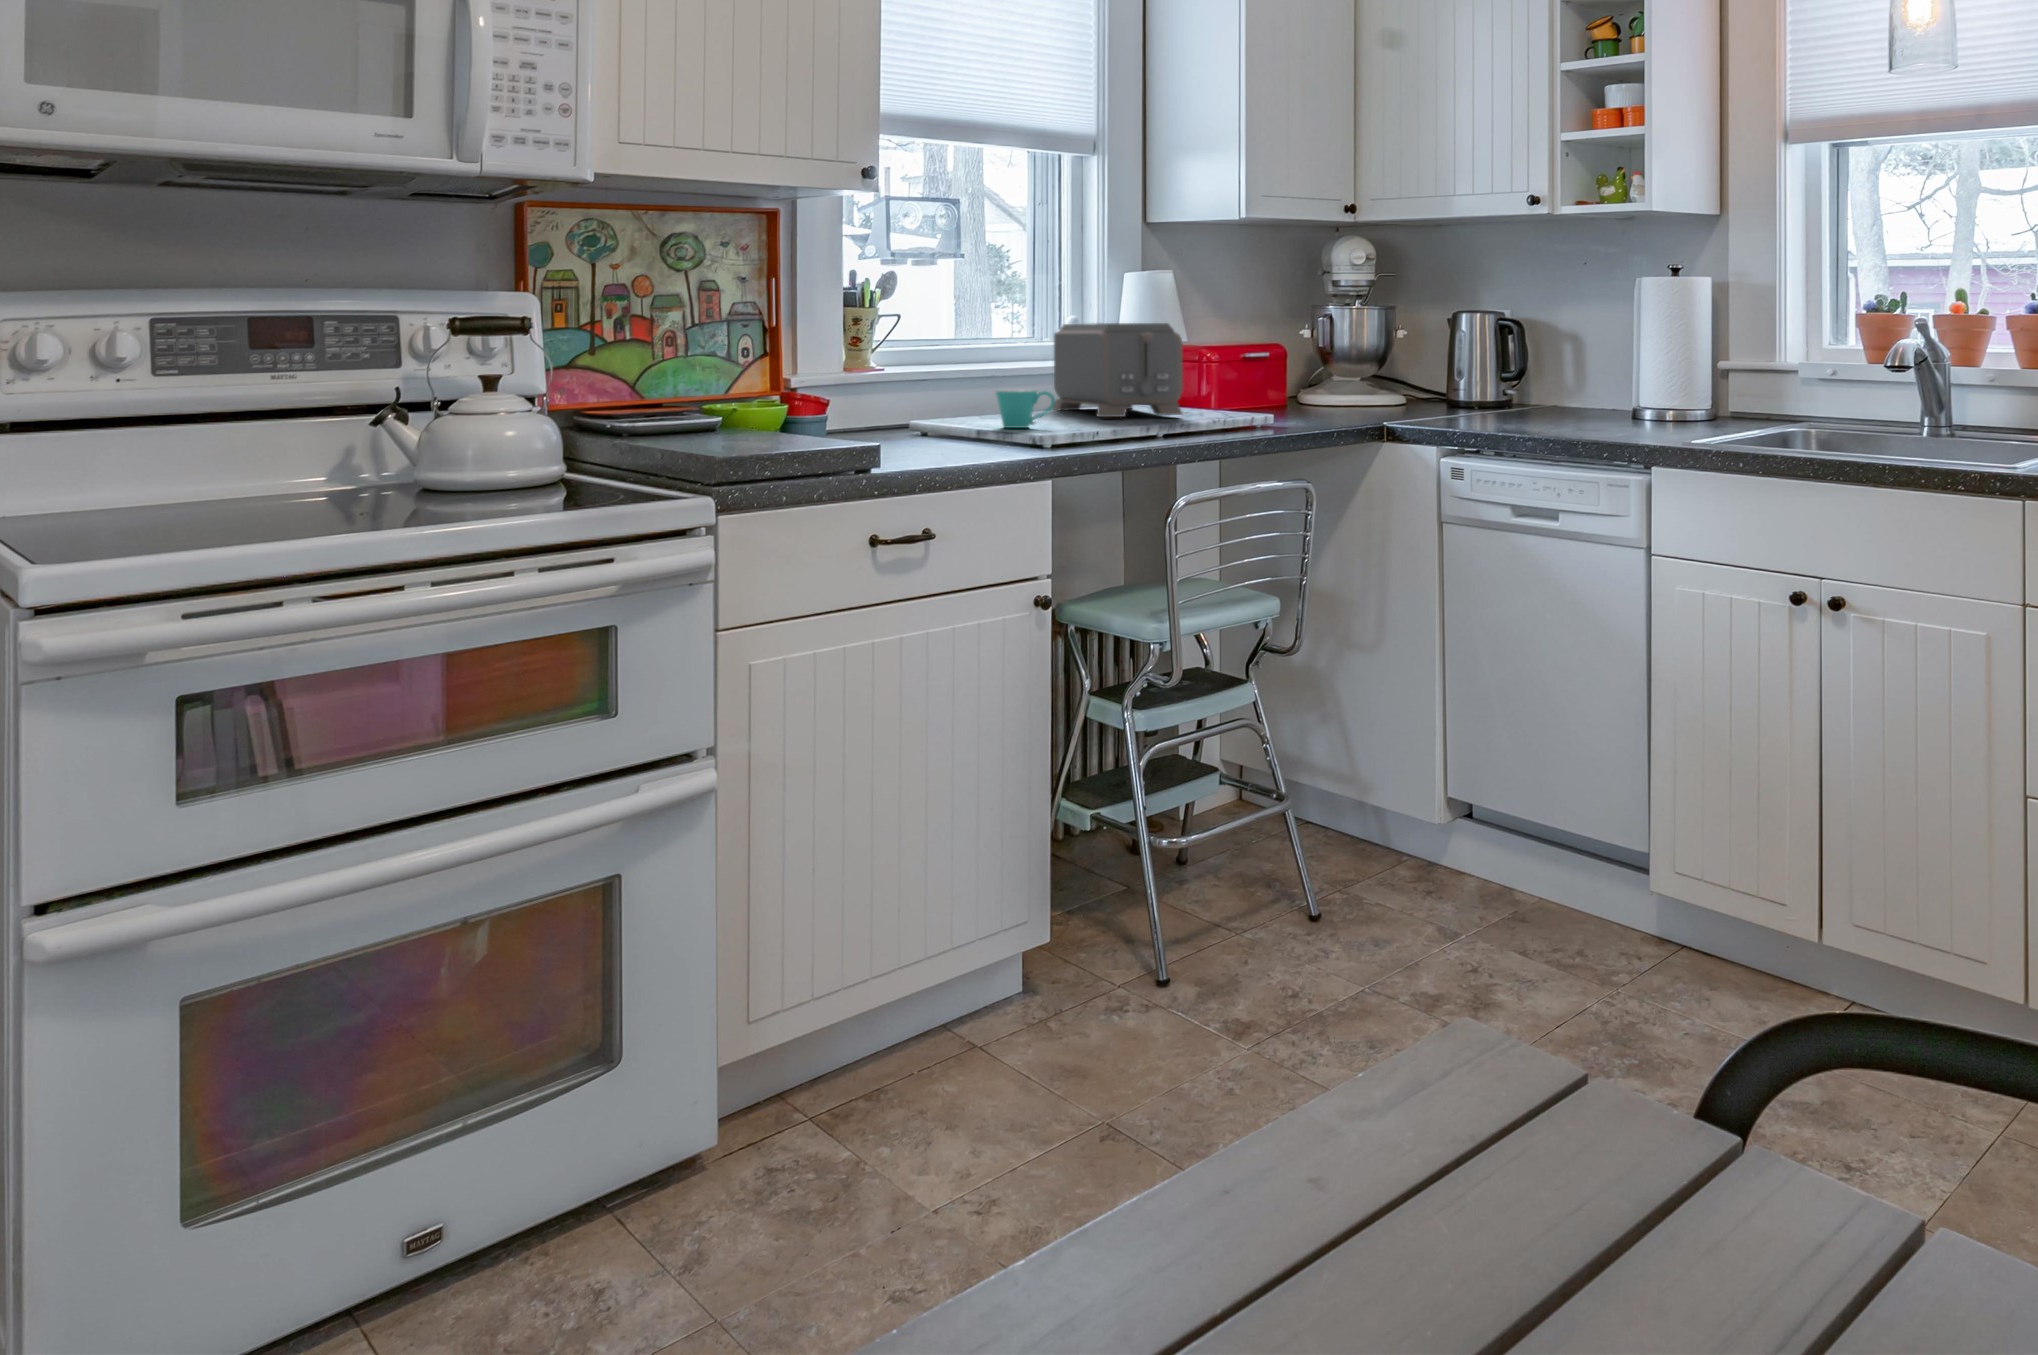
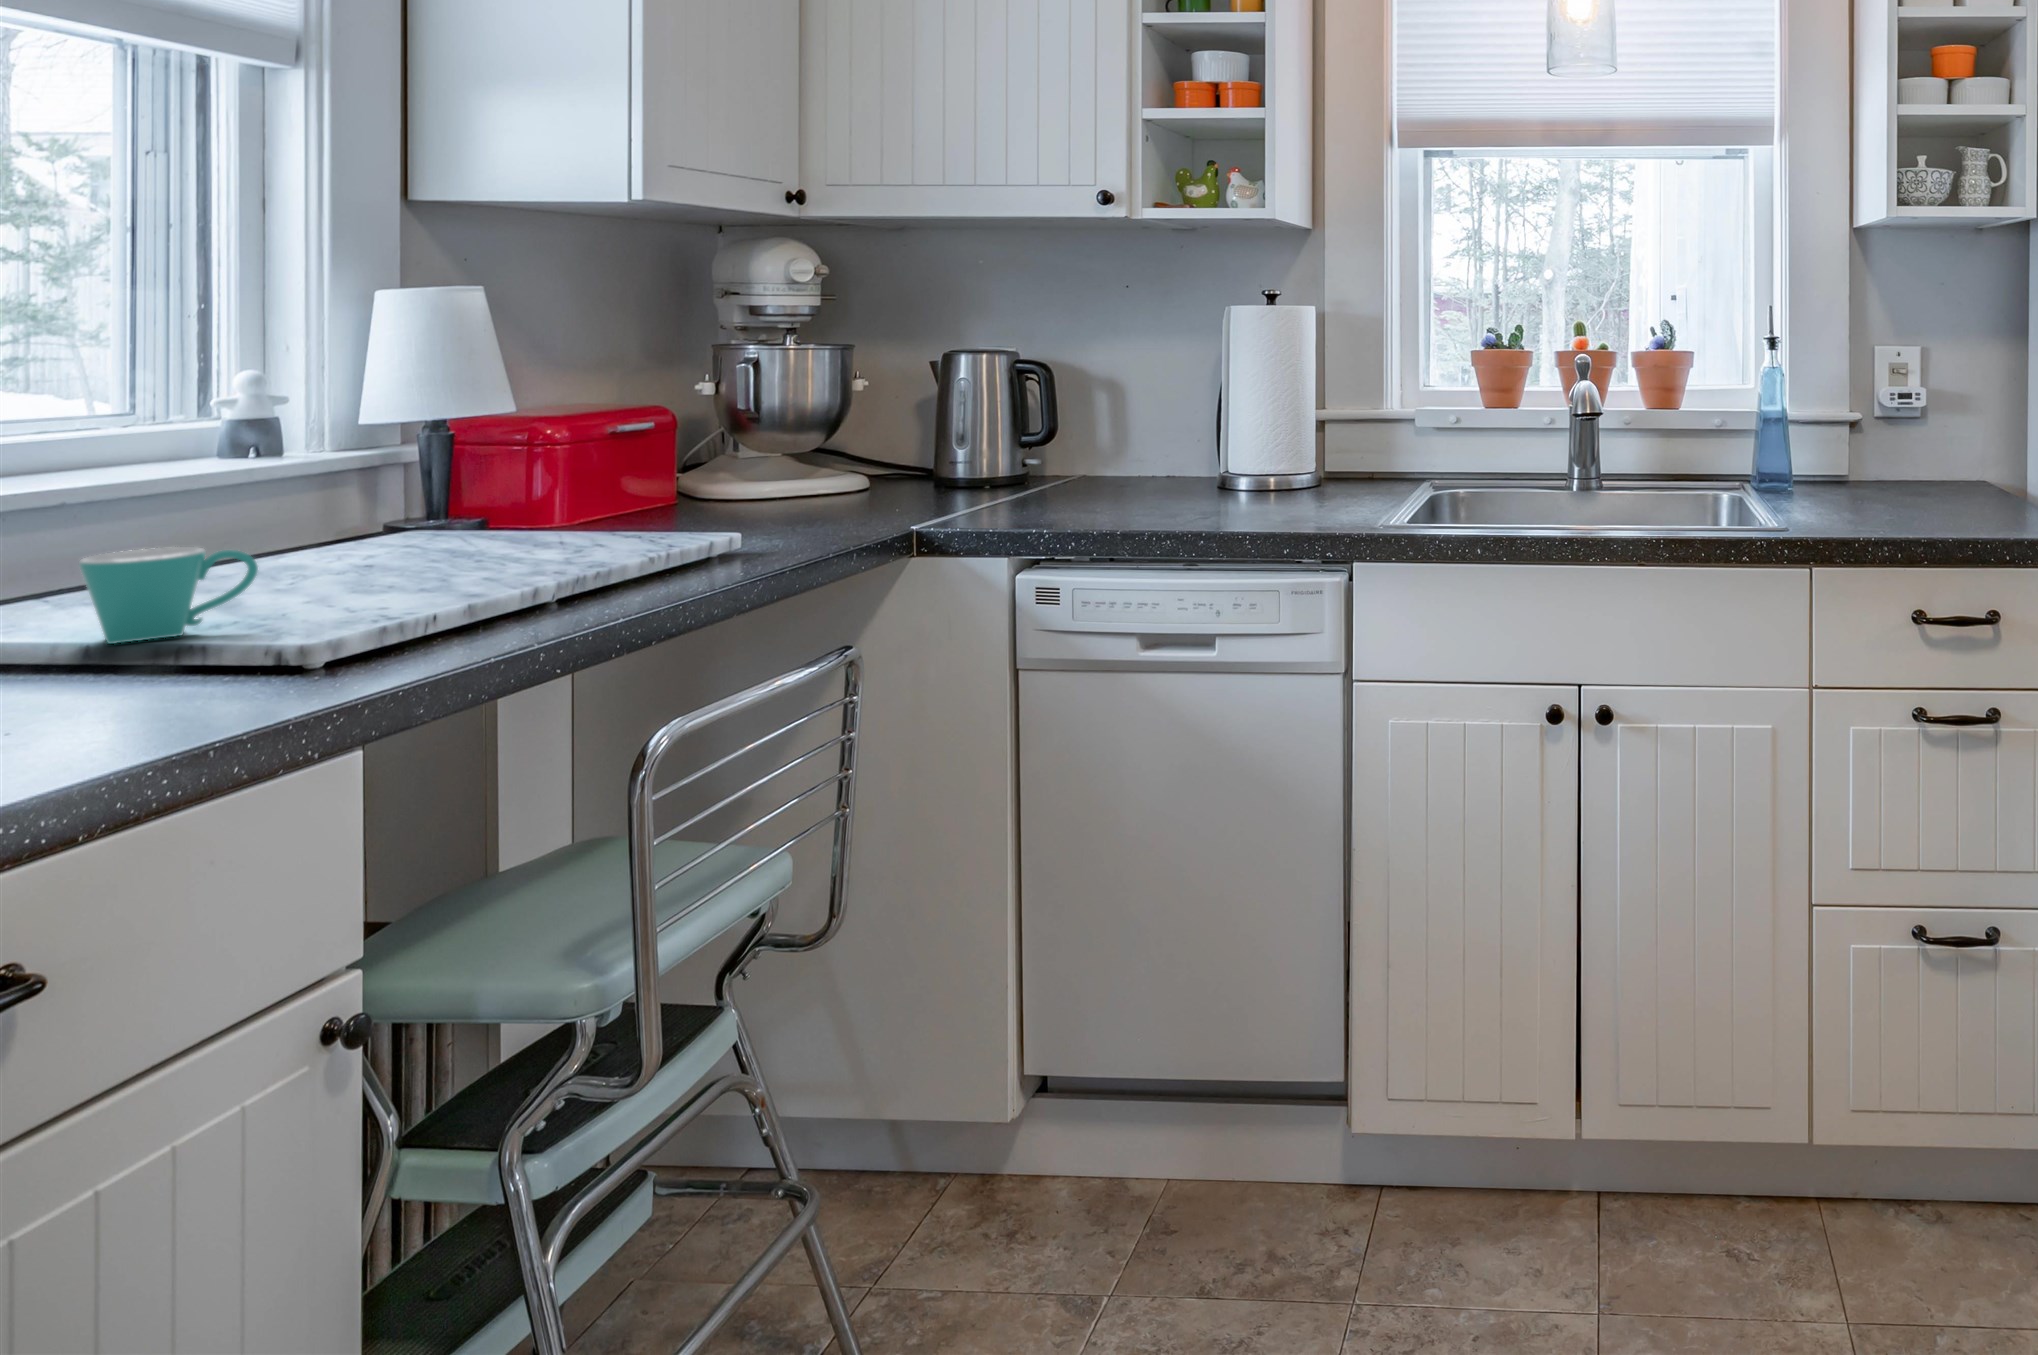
toaster: present [1053,323,1183,417] -> none [200,385,537,575]

